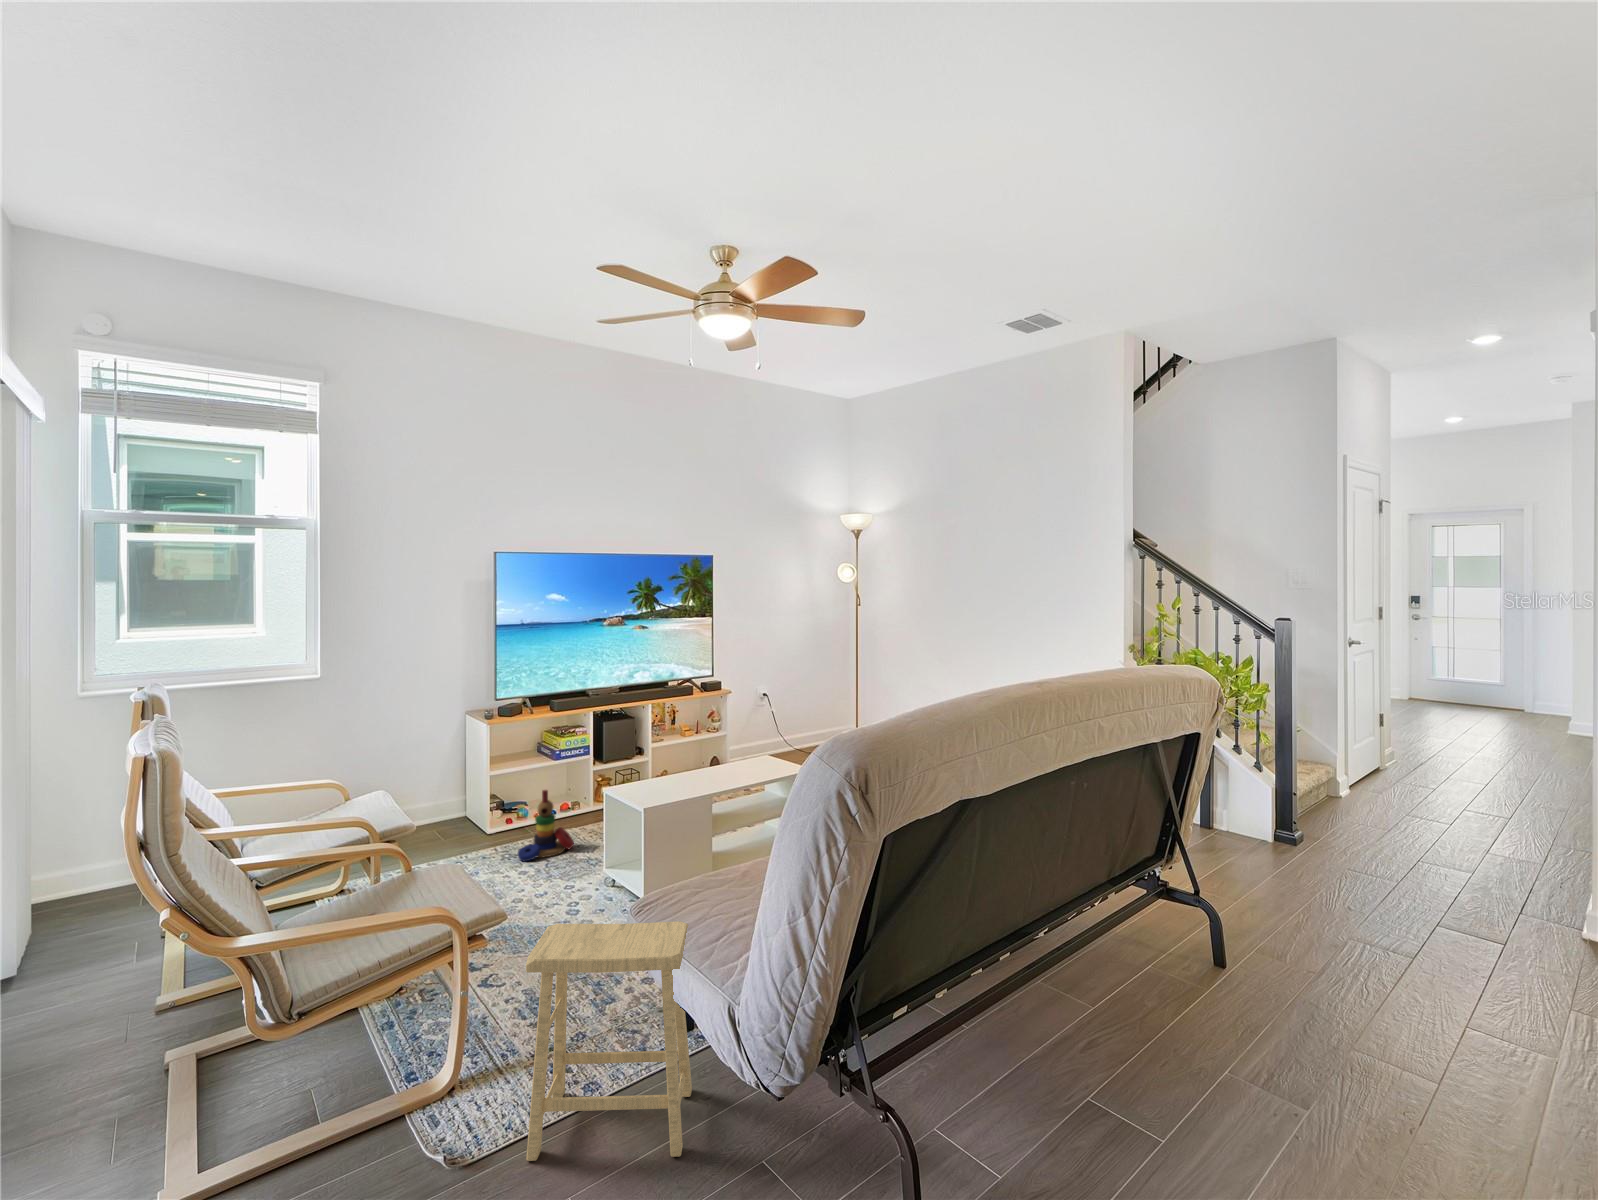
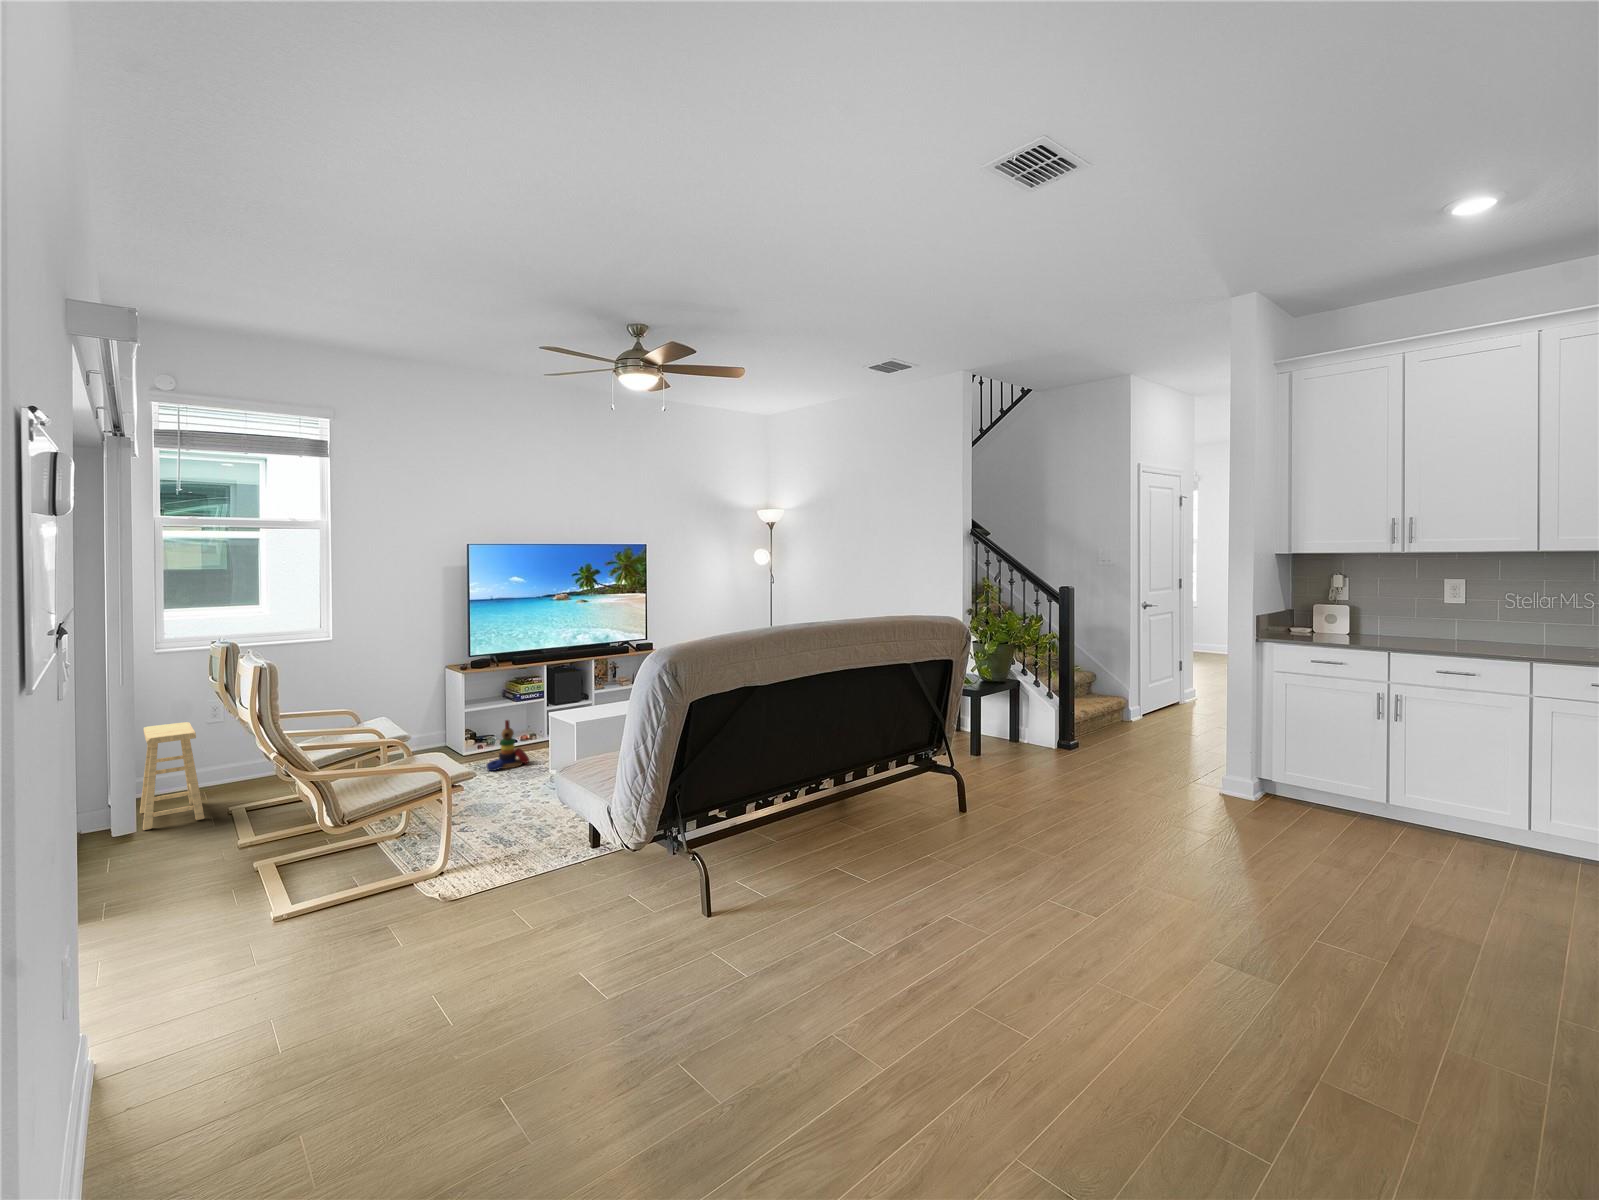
footstool: present [526,921,692,1161] -> present [140,722,204,830]

